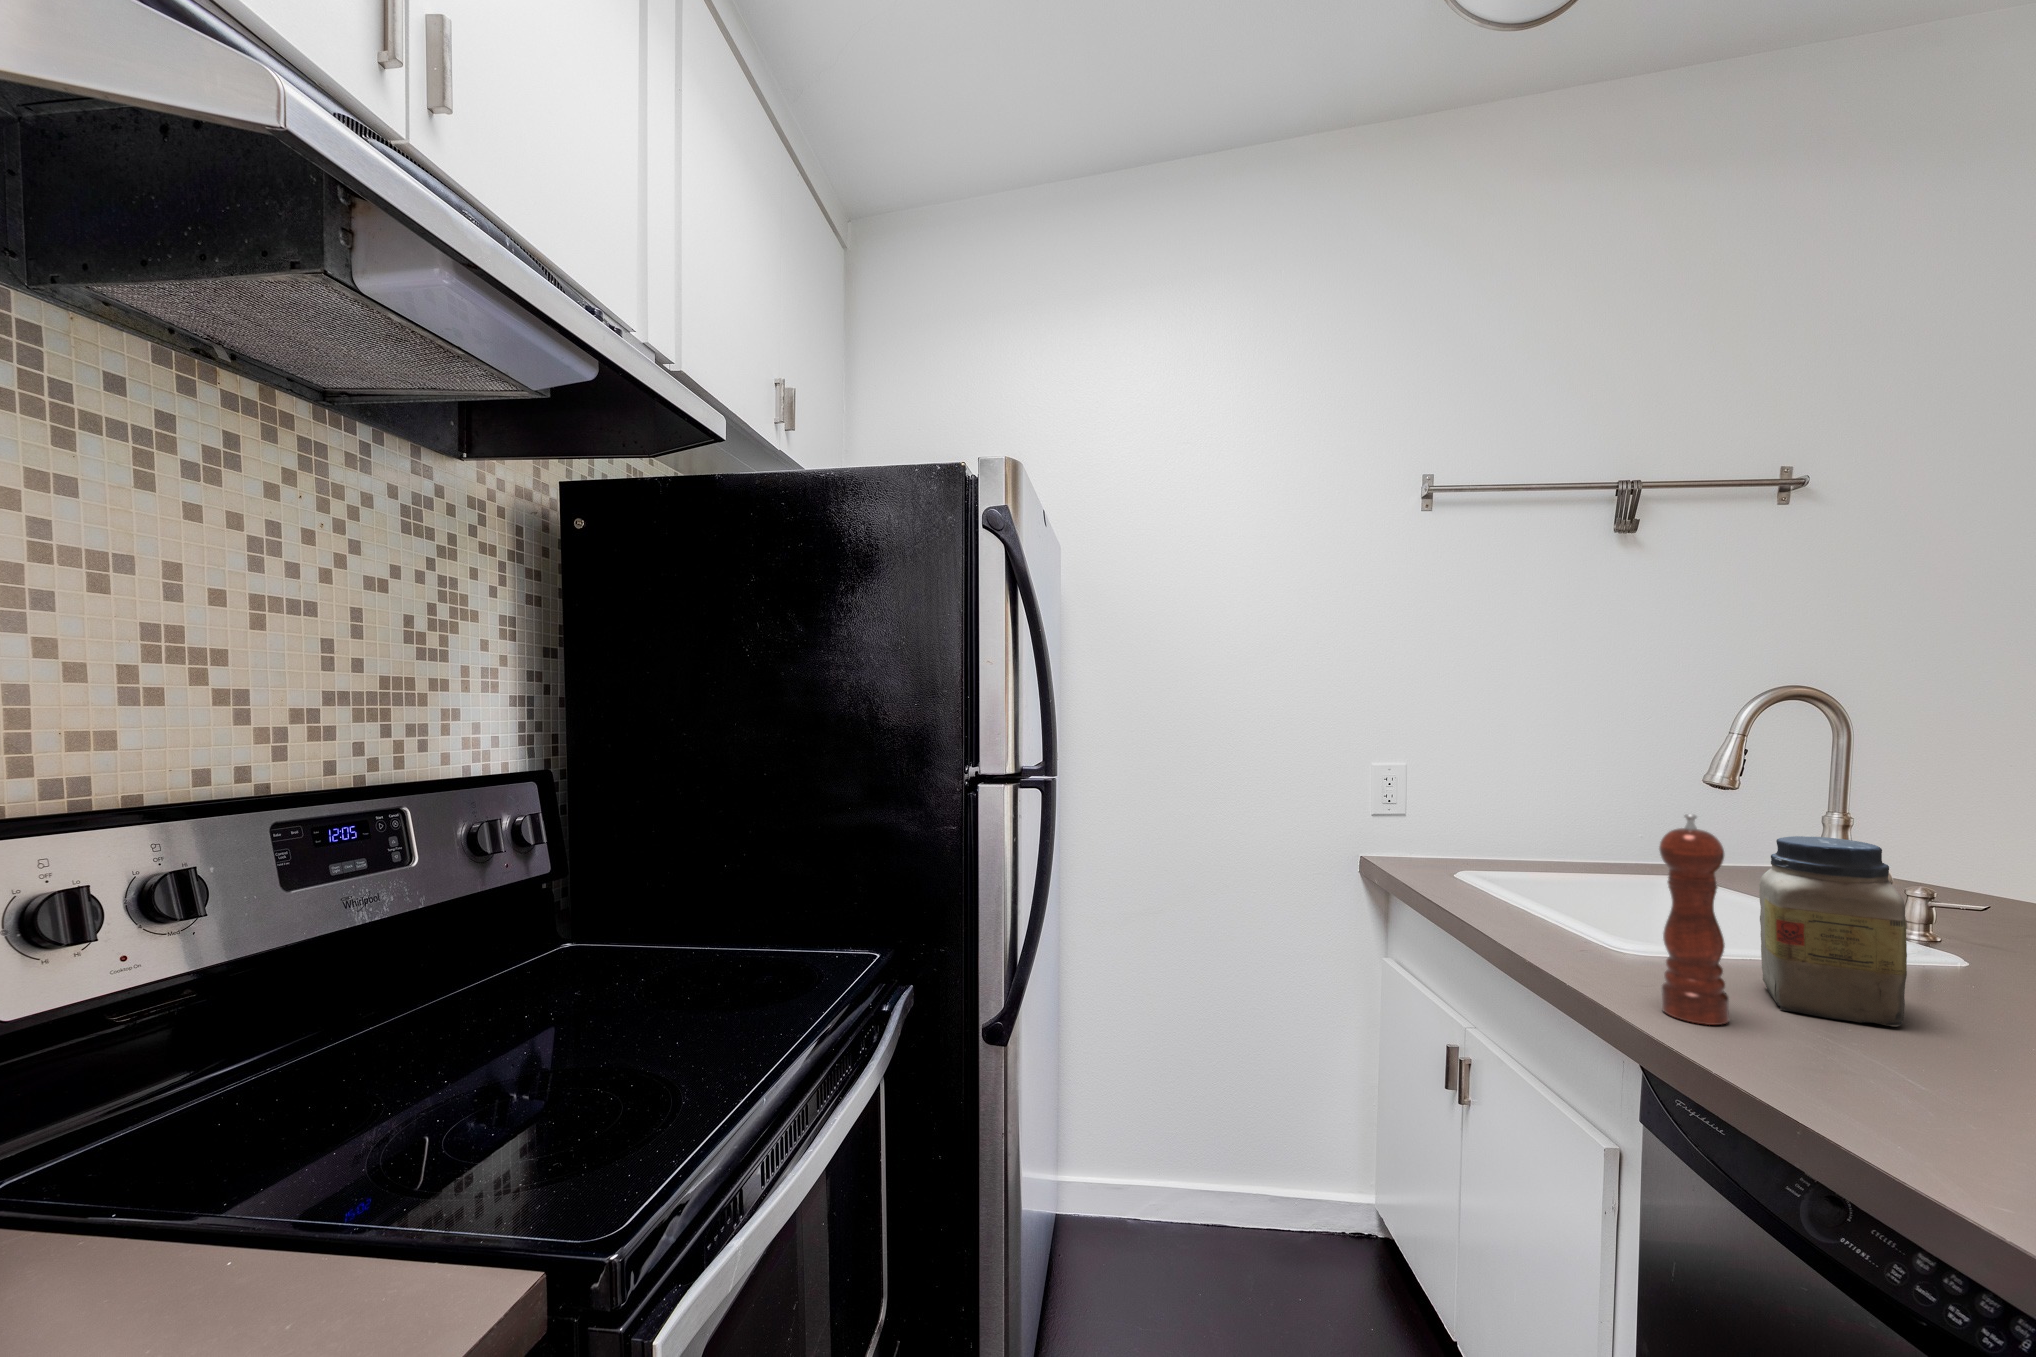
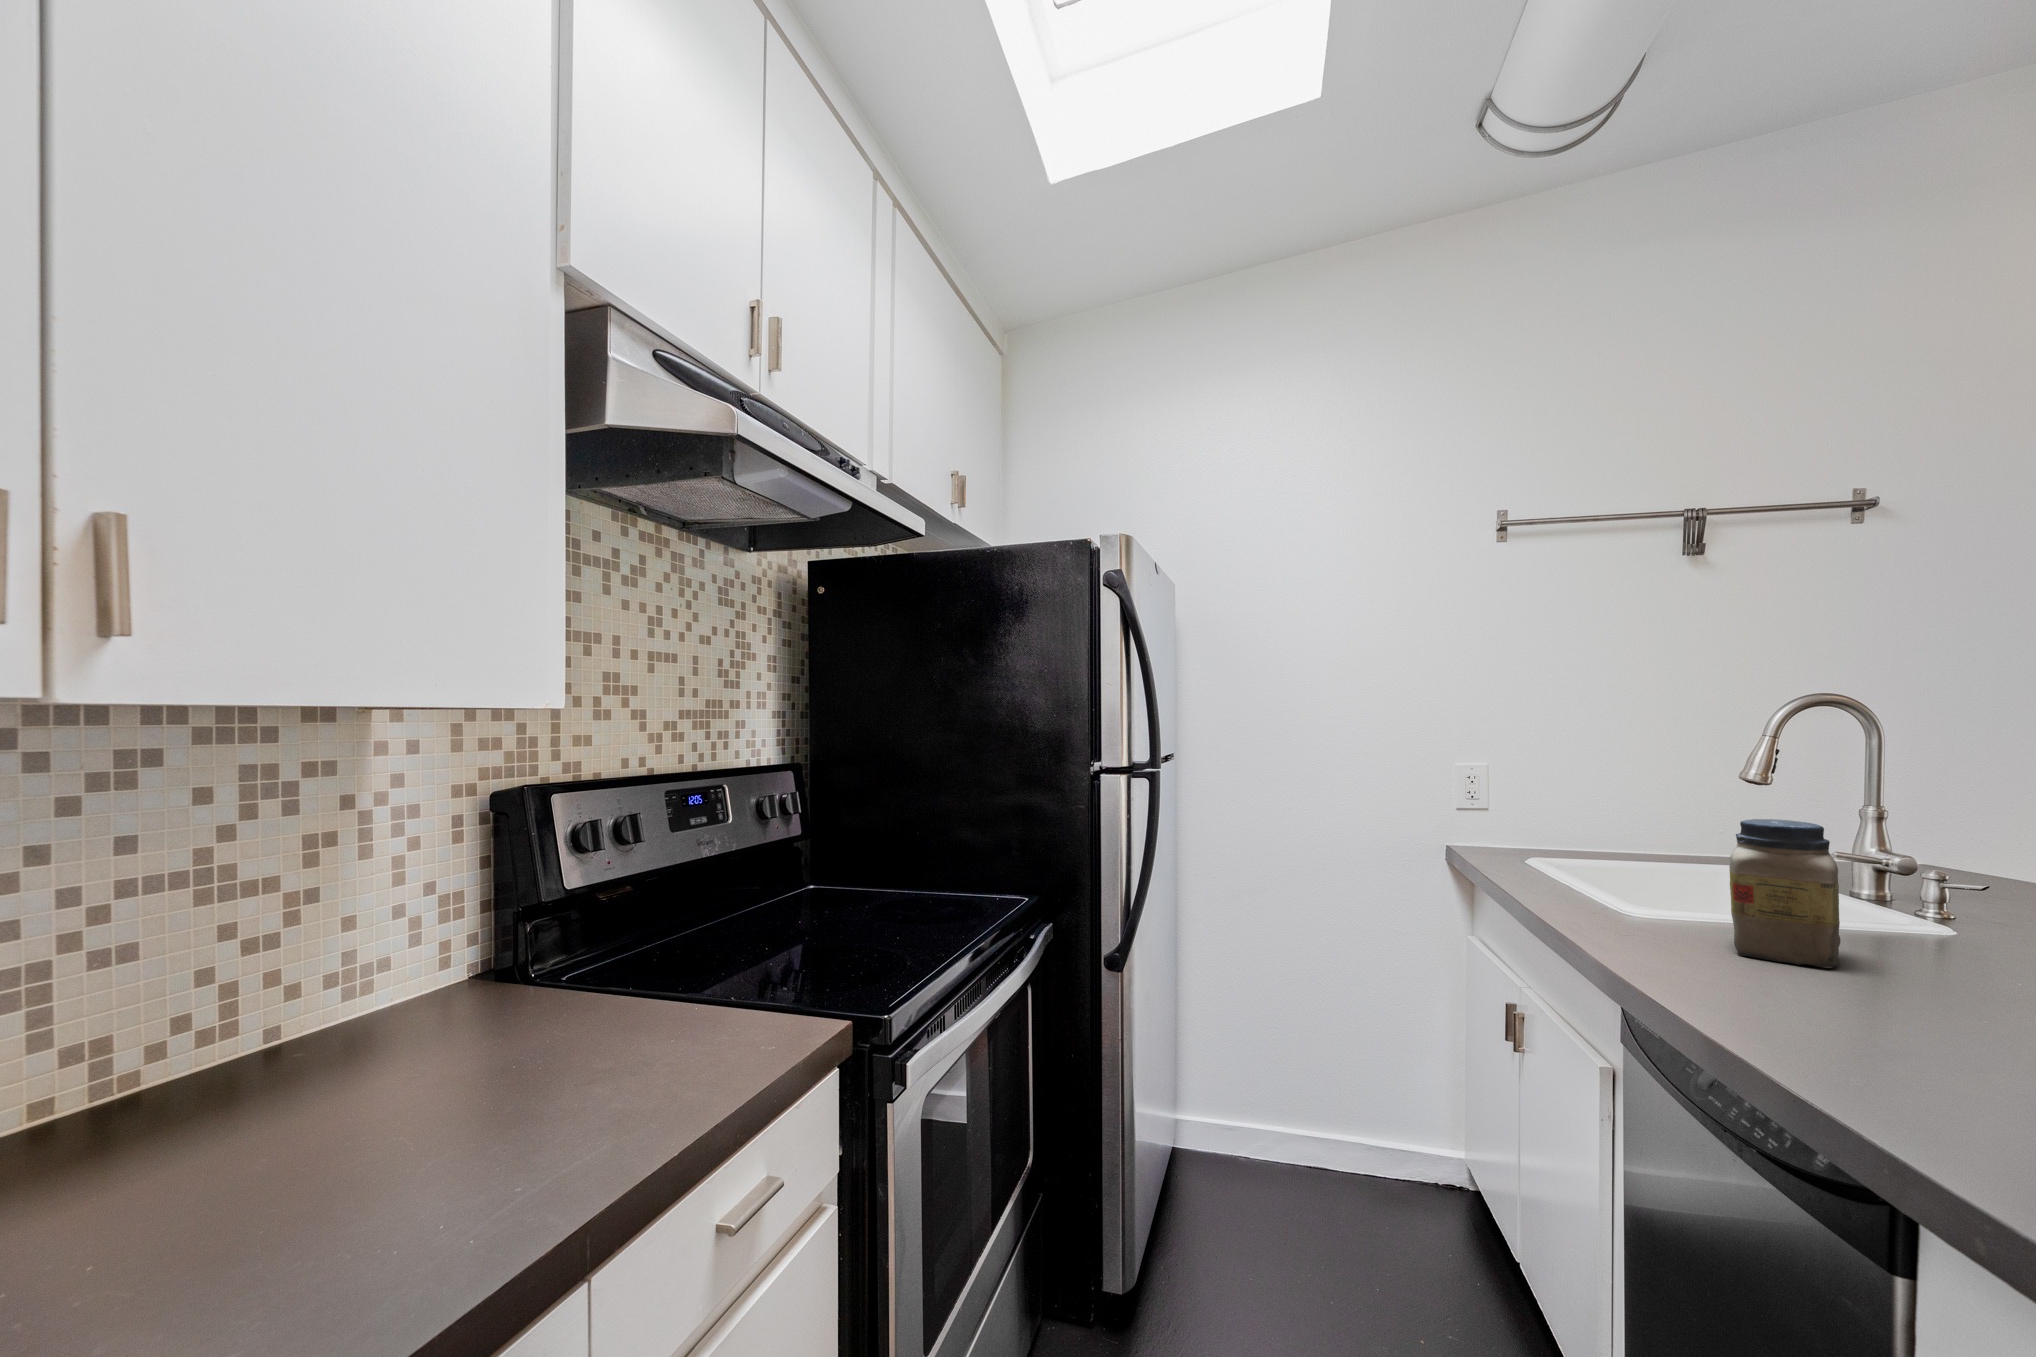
pepper mill: present [1659,814,1729,1025] -> none [1627,799,1683,960]

